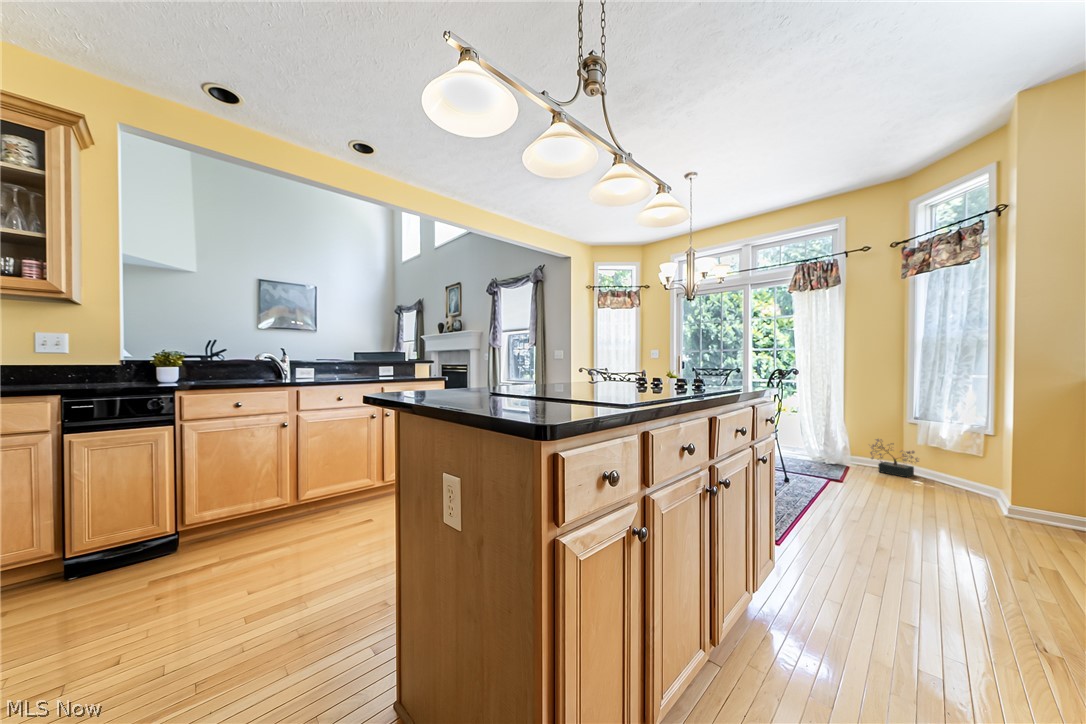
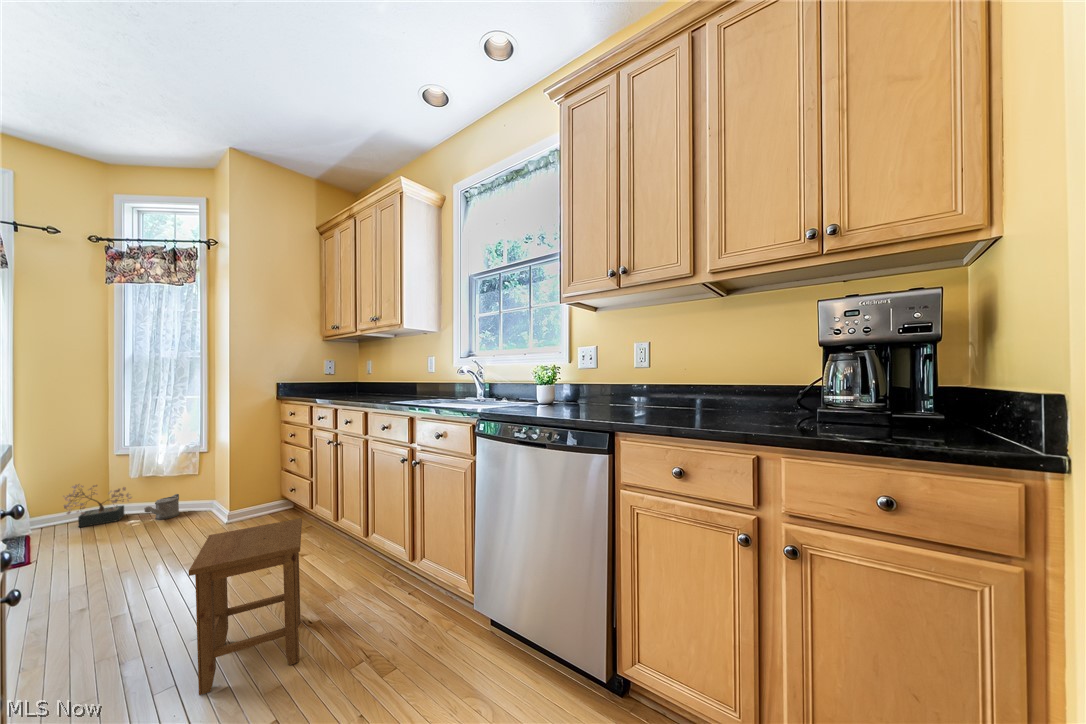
watering can: none [923,470,963,491] -> present [144,494,179,520]
stool: none [883,490,1039,664] -> present [189,518,302,695]

